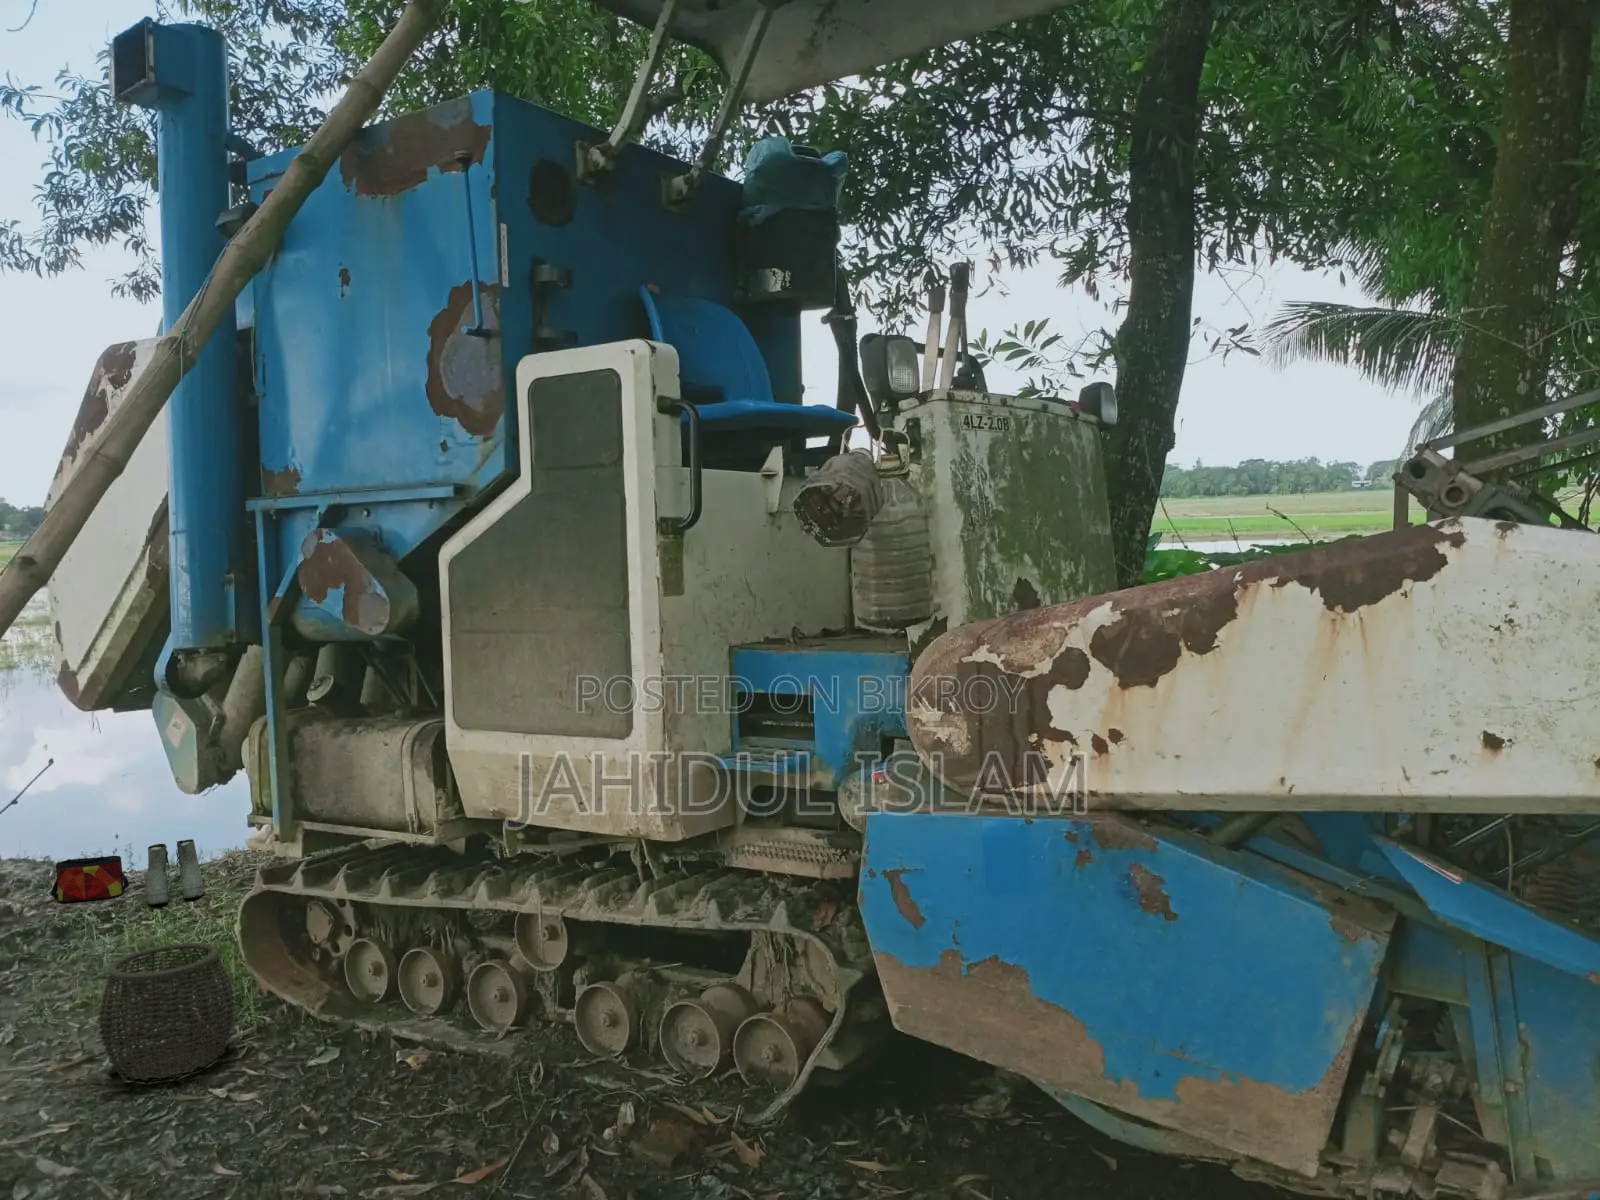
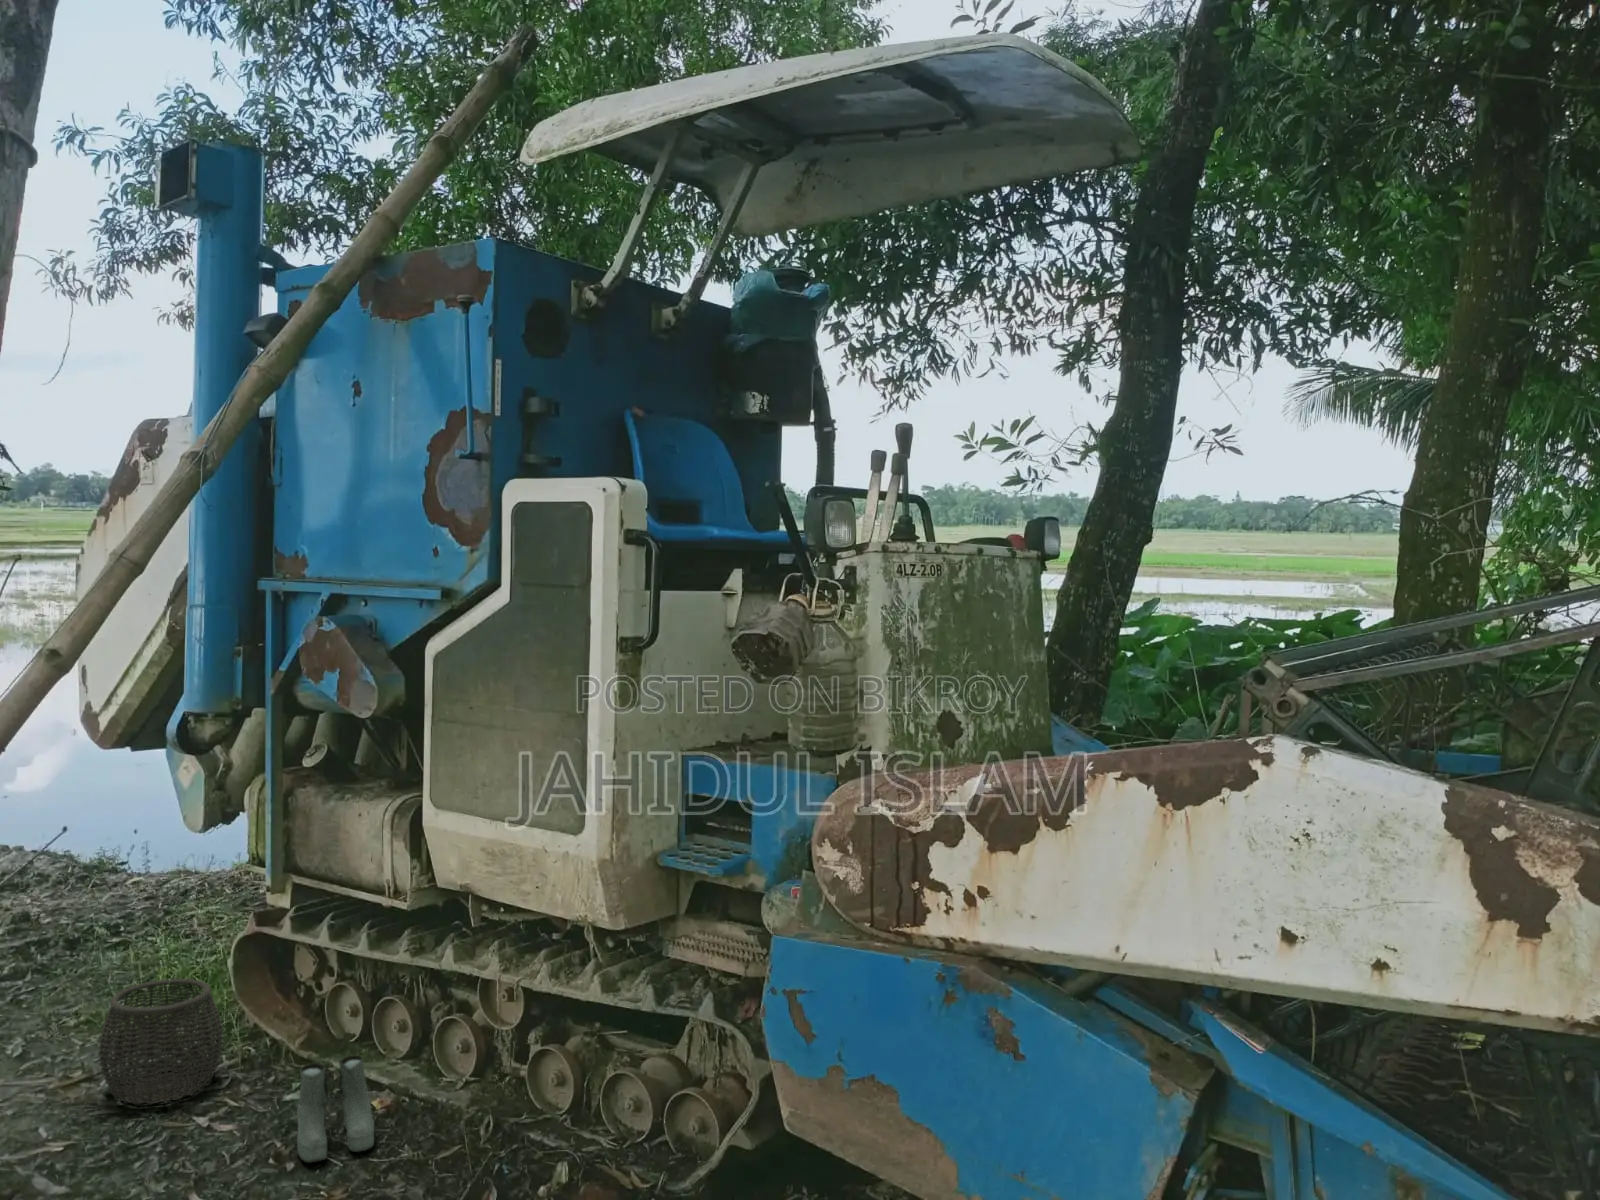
boots: present [147,839,203,905] -> present [297,1055,374,1163]
bag: present [51,856,129,902] -> none [63,874,137,916]

